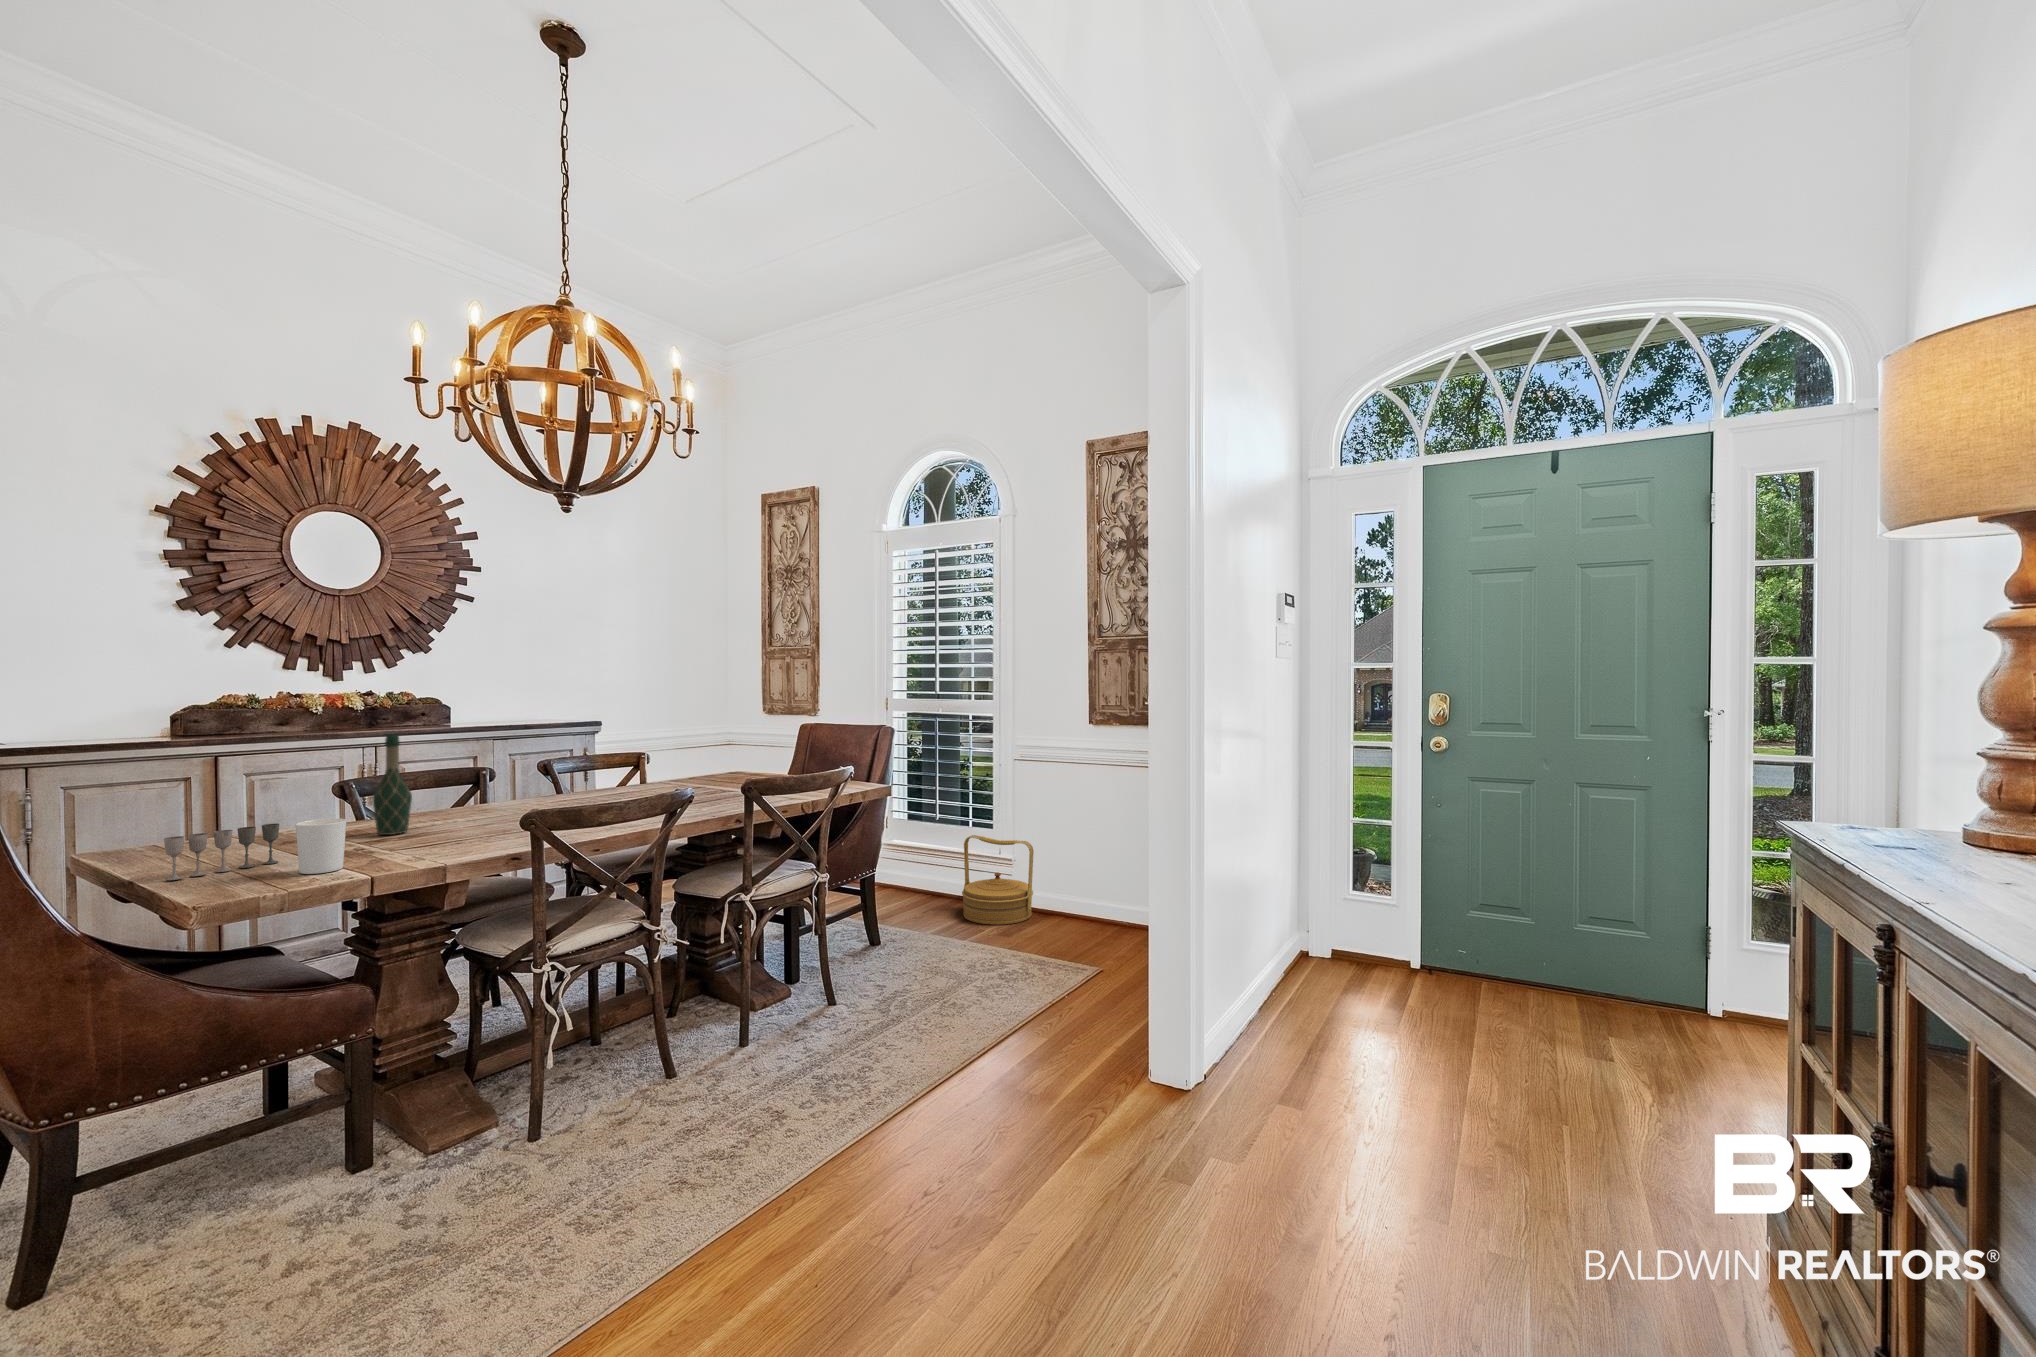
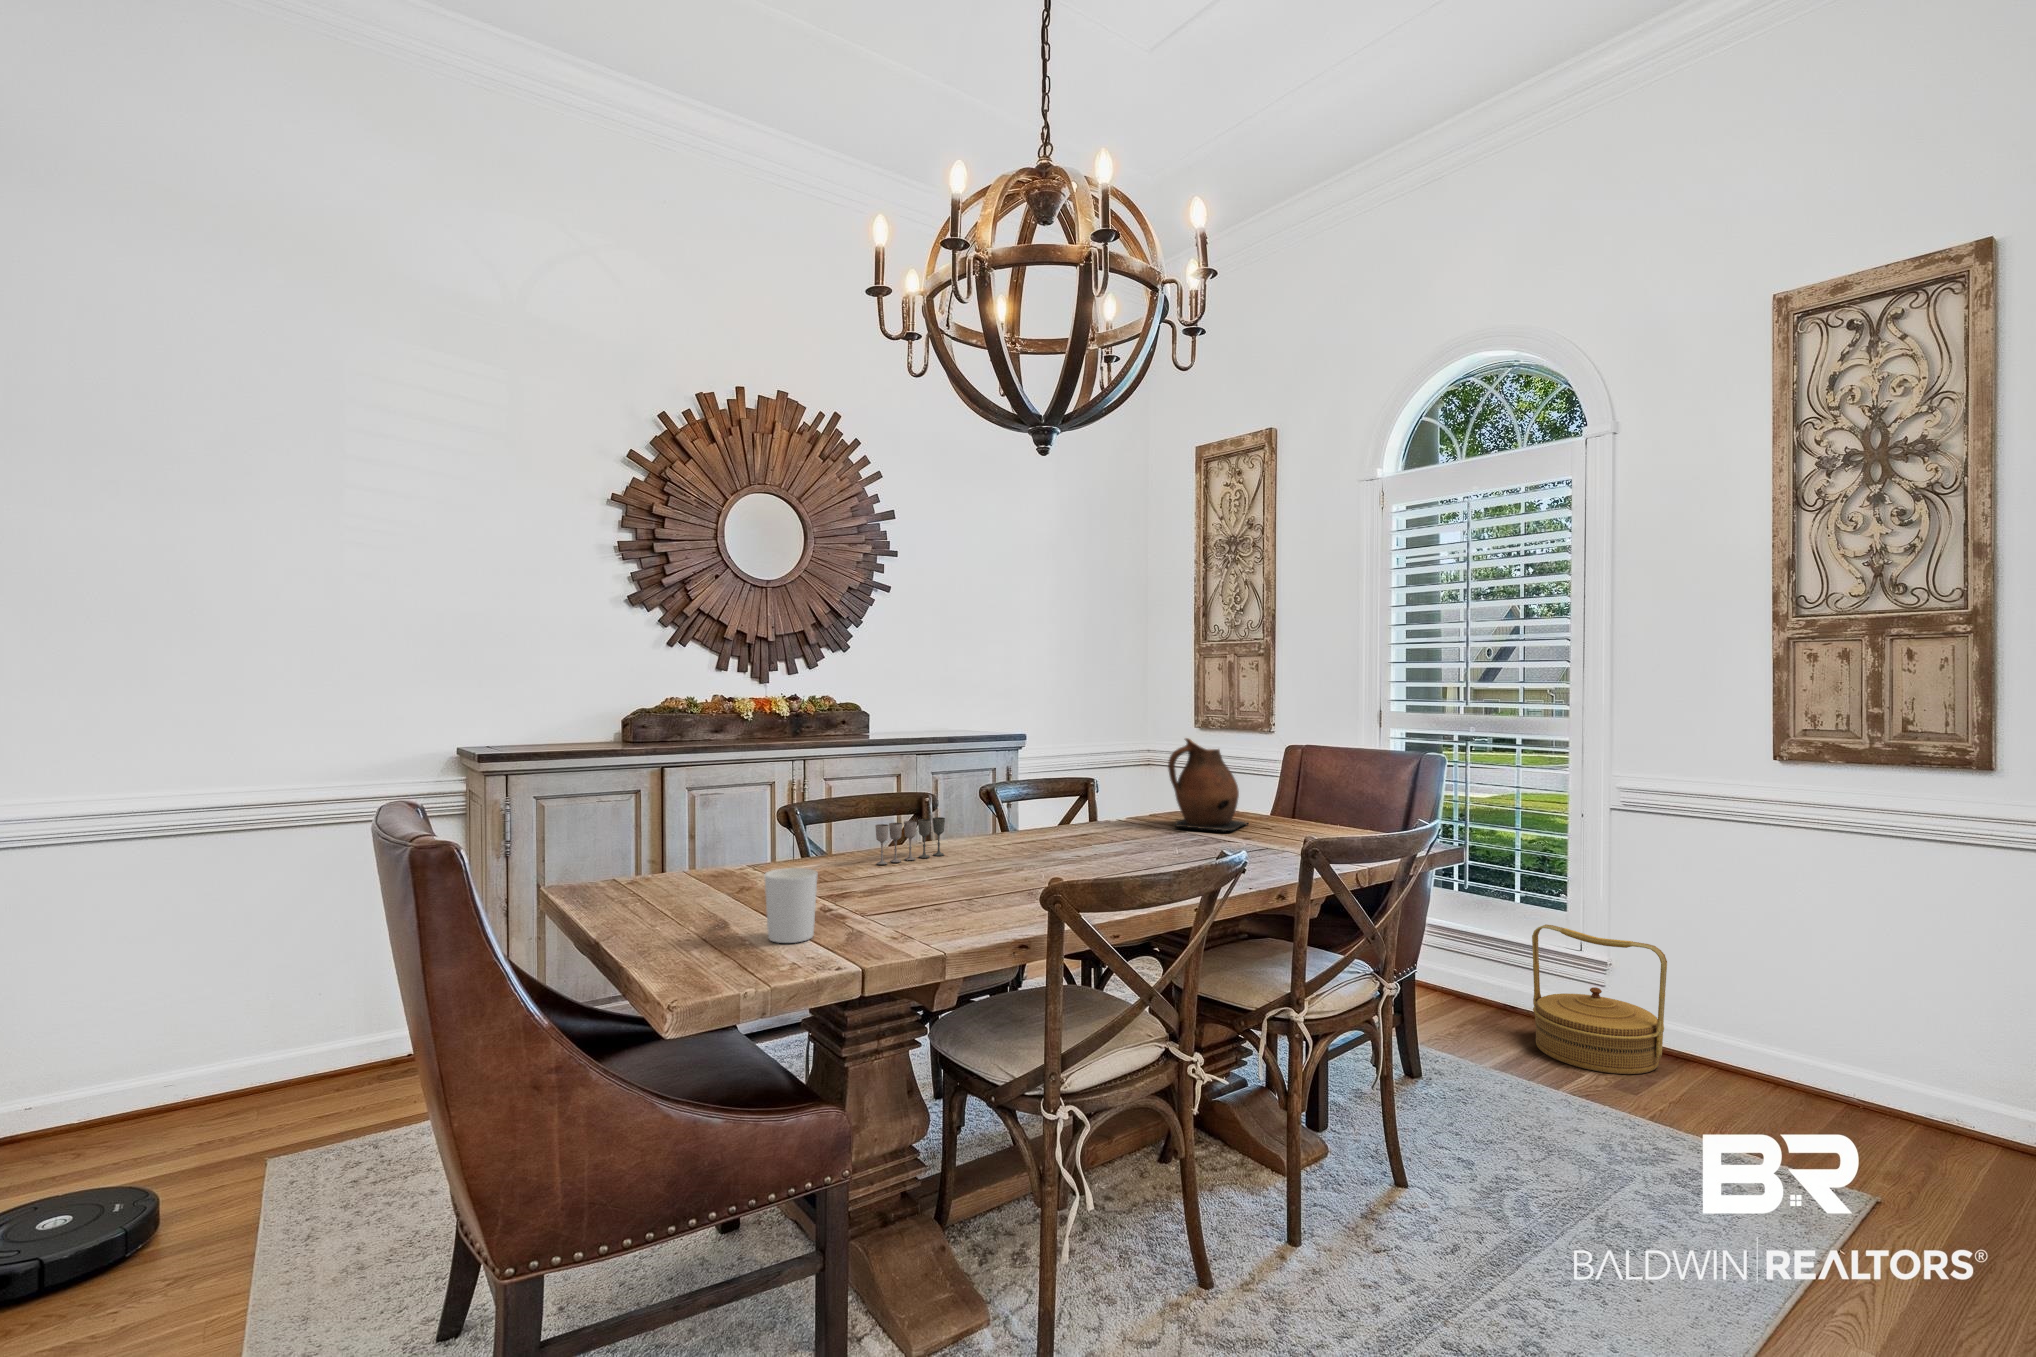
ceramic pitcher: none [698,718,761,785] -> present [1168,738,1248,831]
wine bottle: present [373,734,412,835] -> none [827,753,868,883]
wine glass: present [164,824,279,881] -> present [875,817,945,865]

